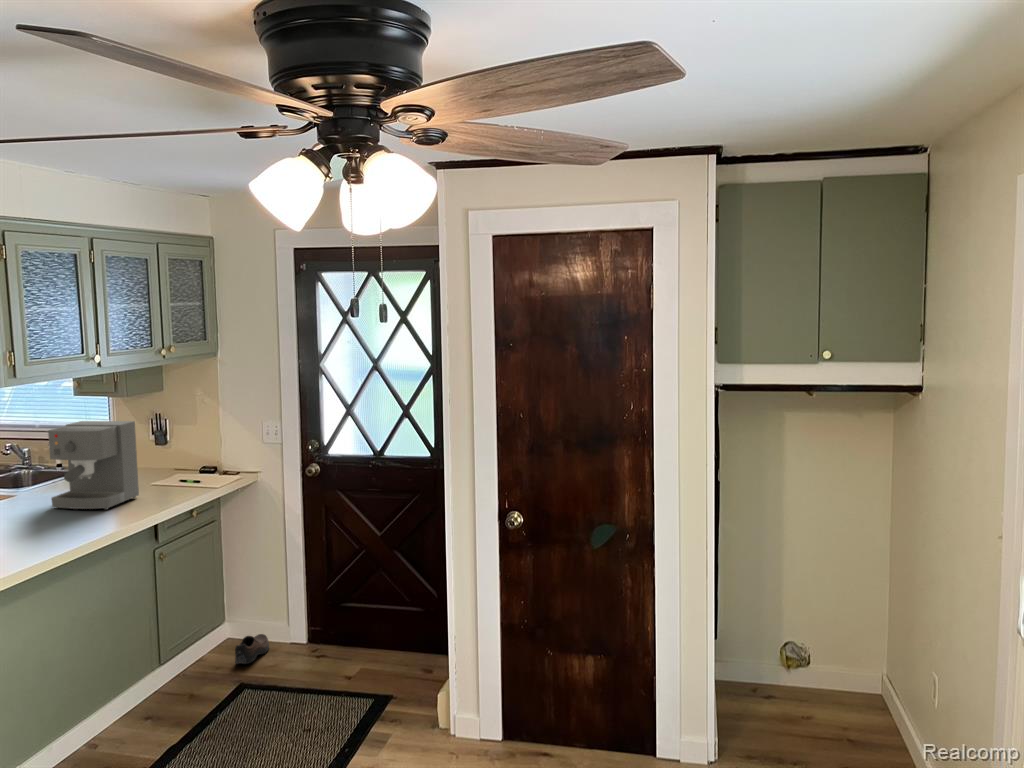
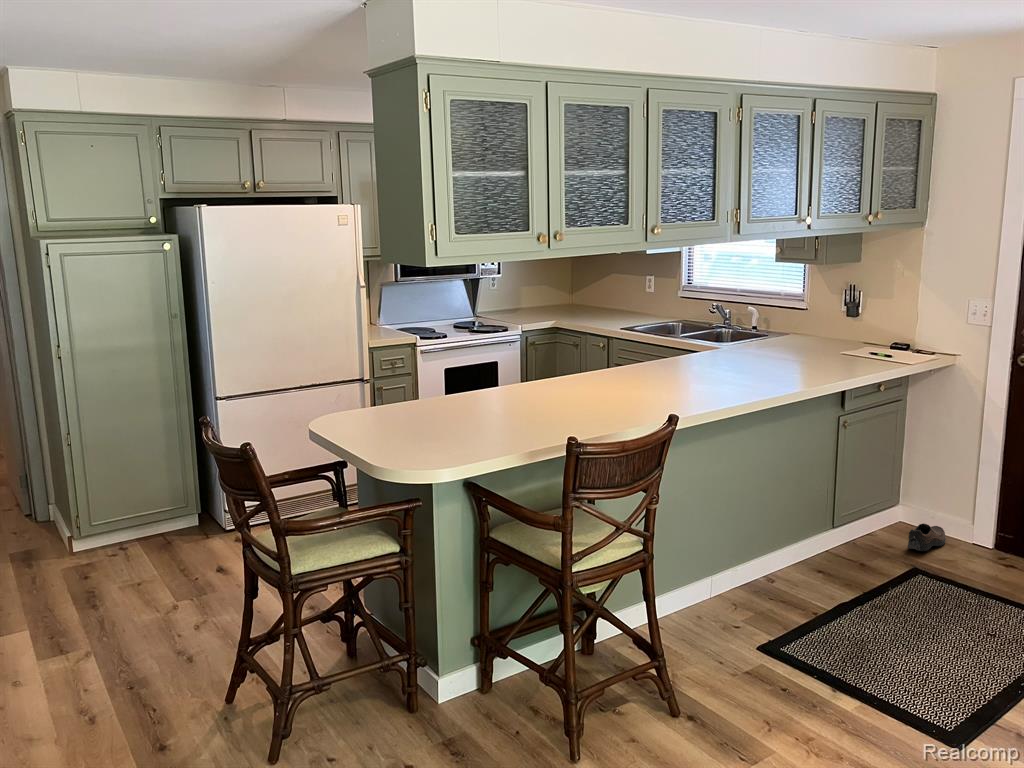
coffee maker: present [48,421,139,510] -> none [754,283,836,369]

